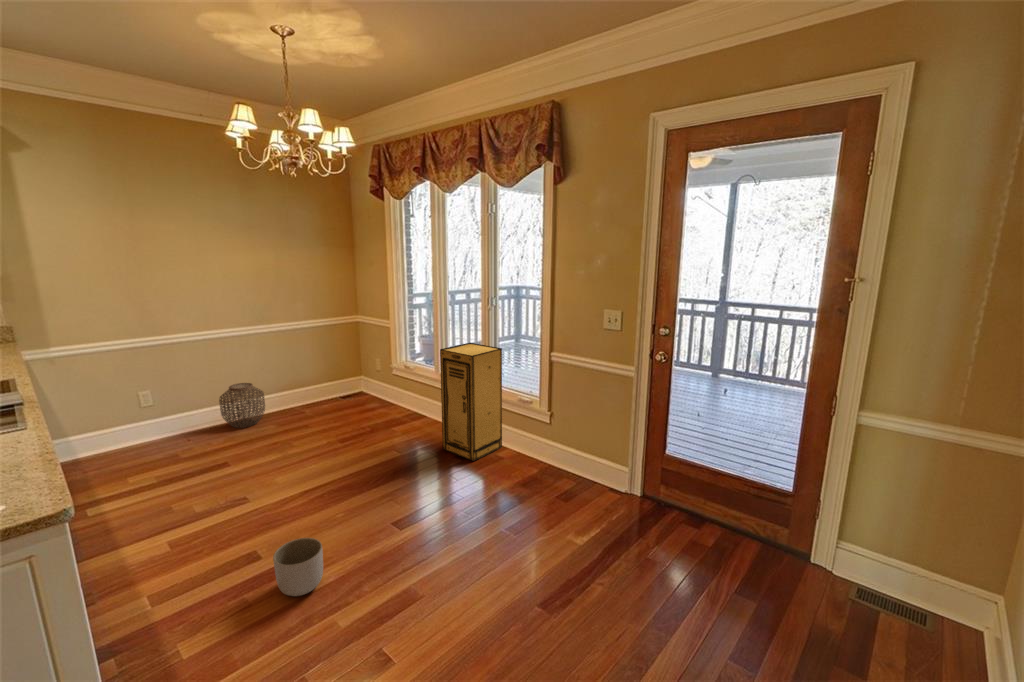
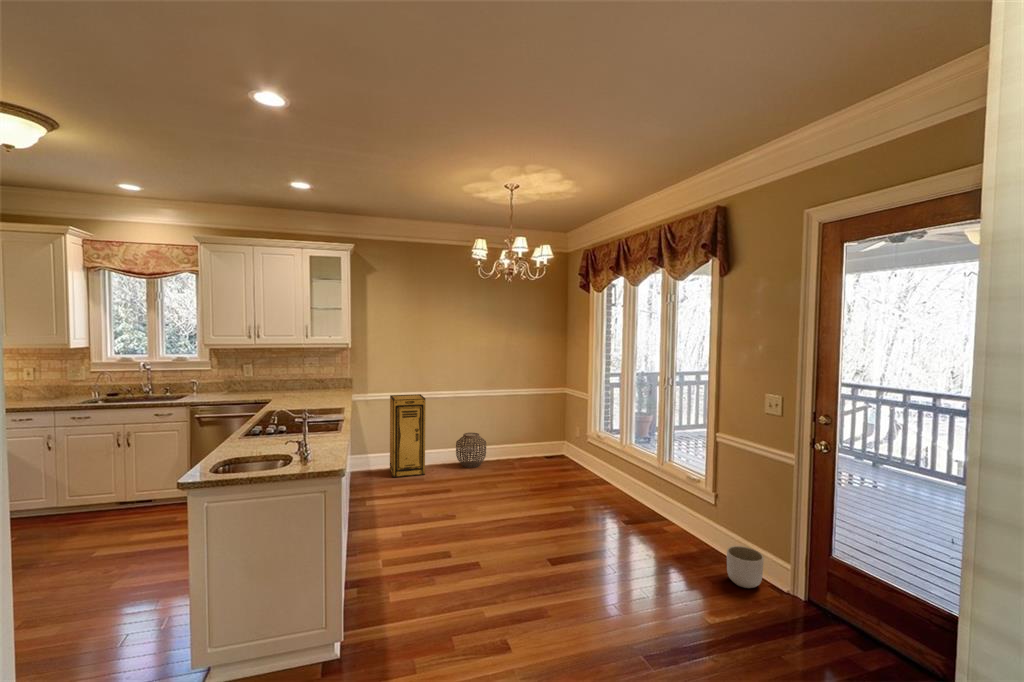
storage cabinet: present [440,343,502,461] -> present [390,394,425,477]
planter: present [273,538,323,596] -> present [727,546,764,588]

